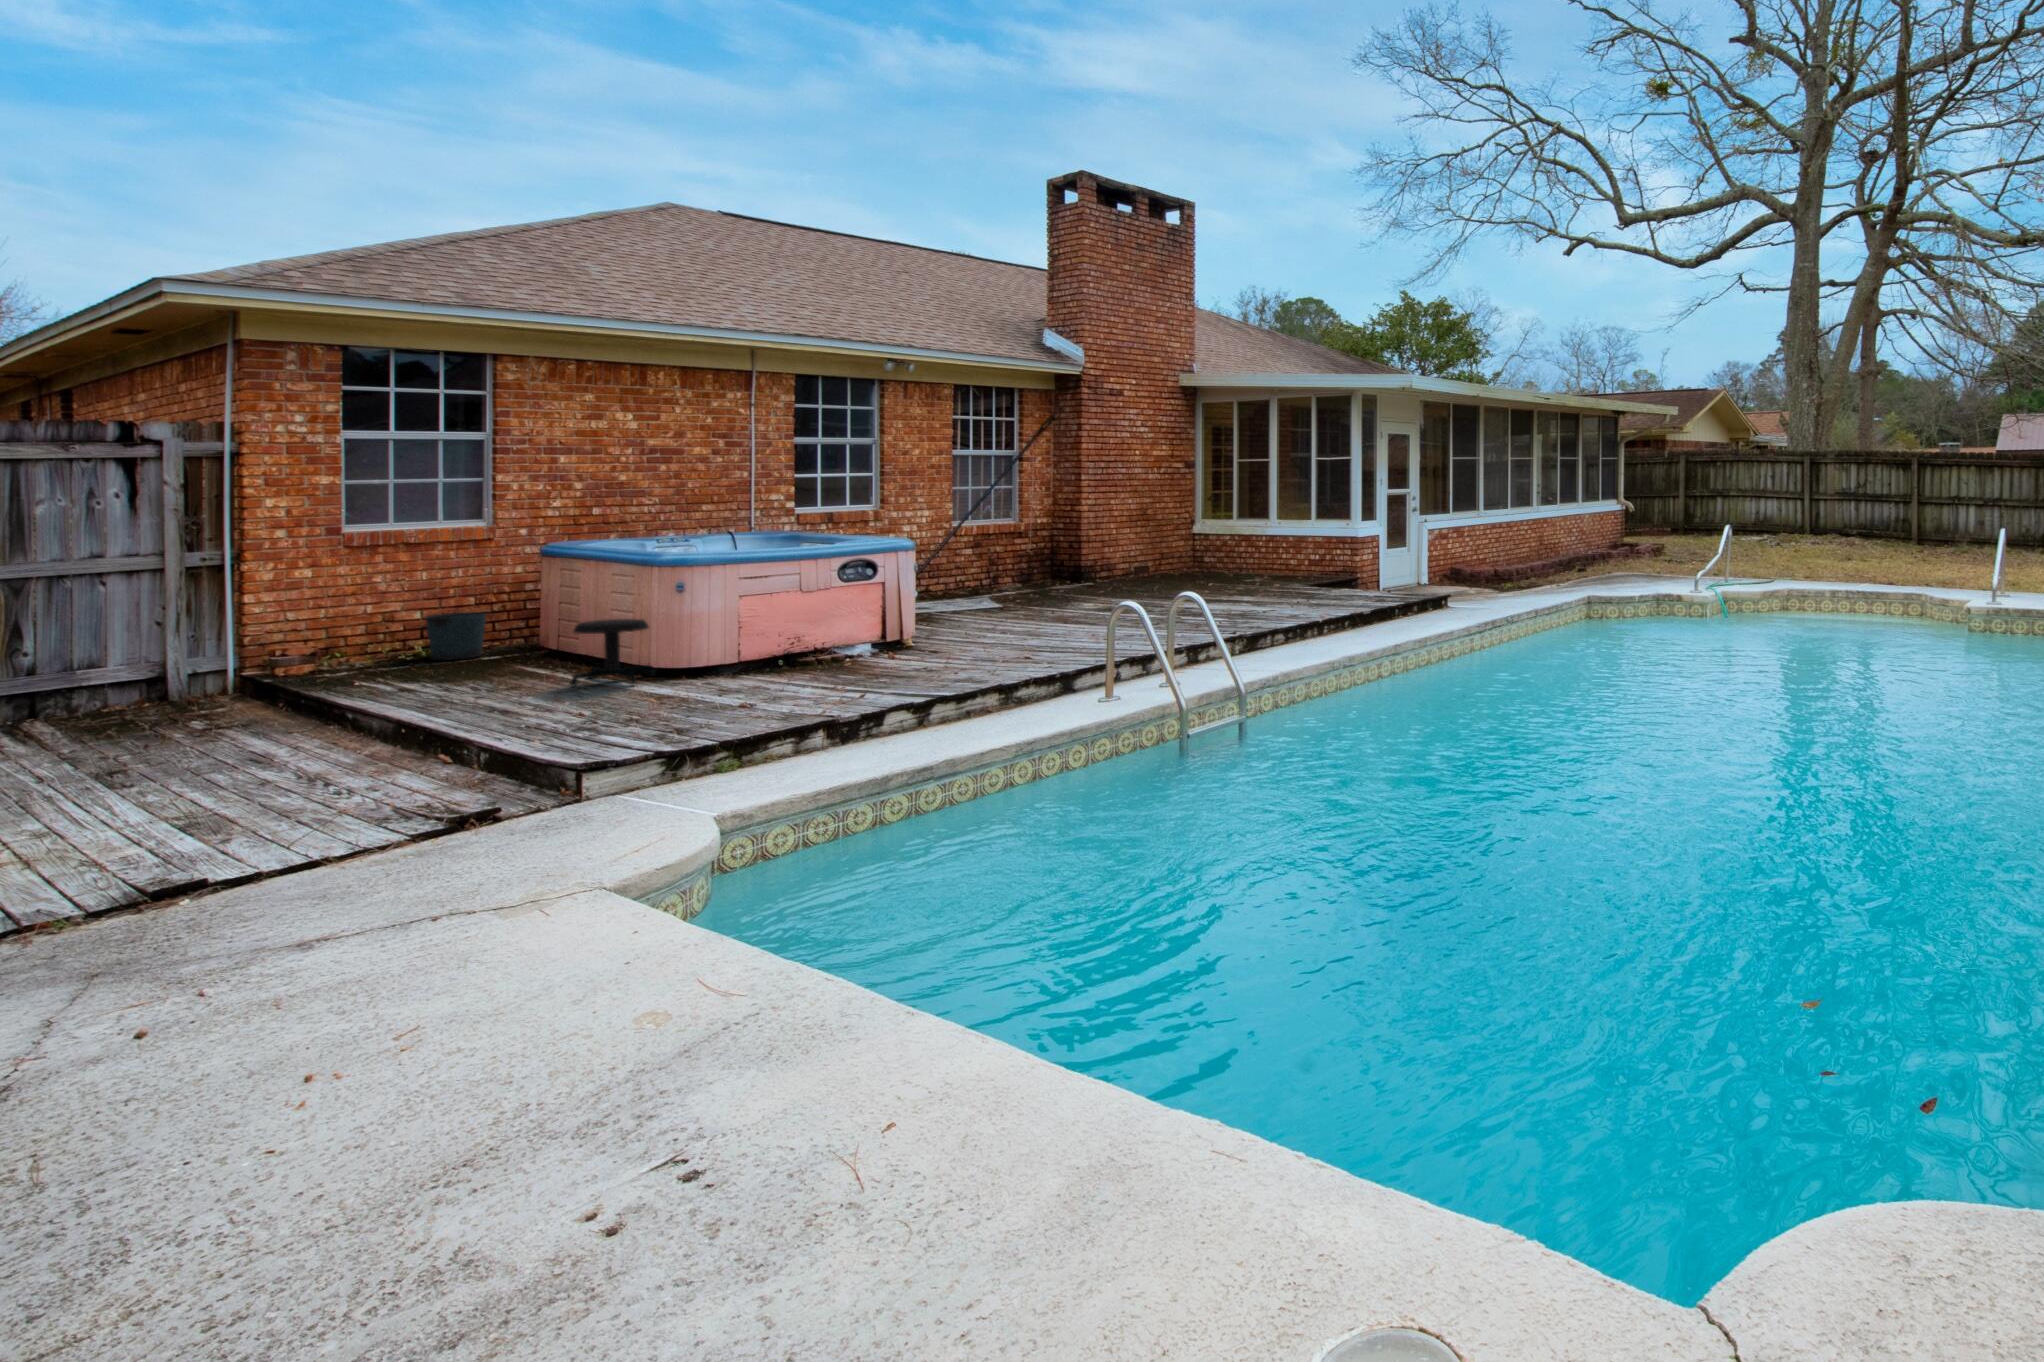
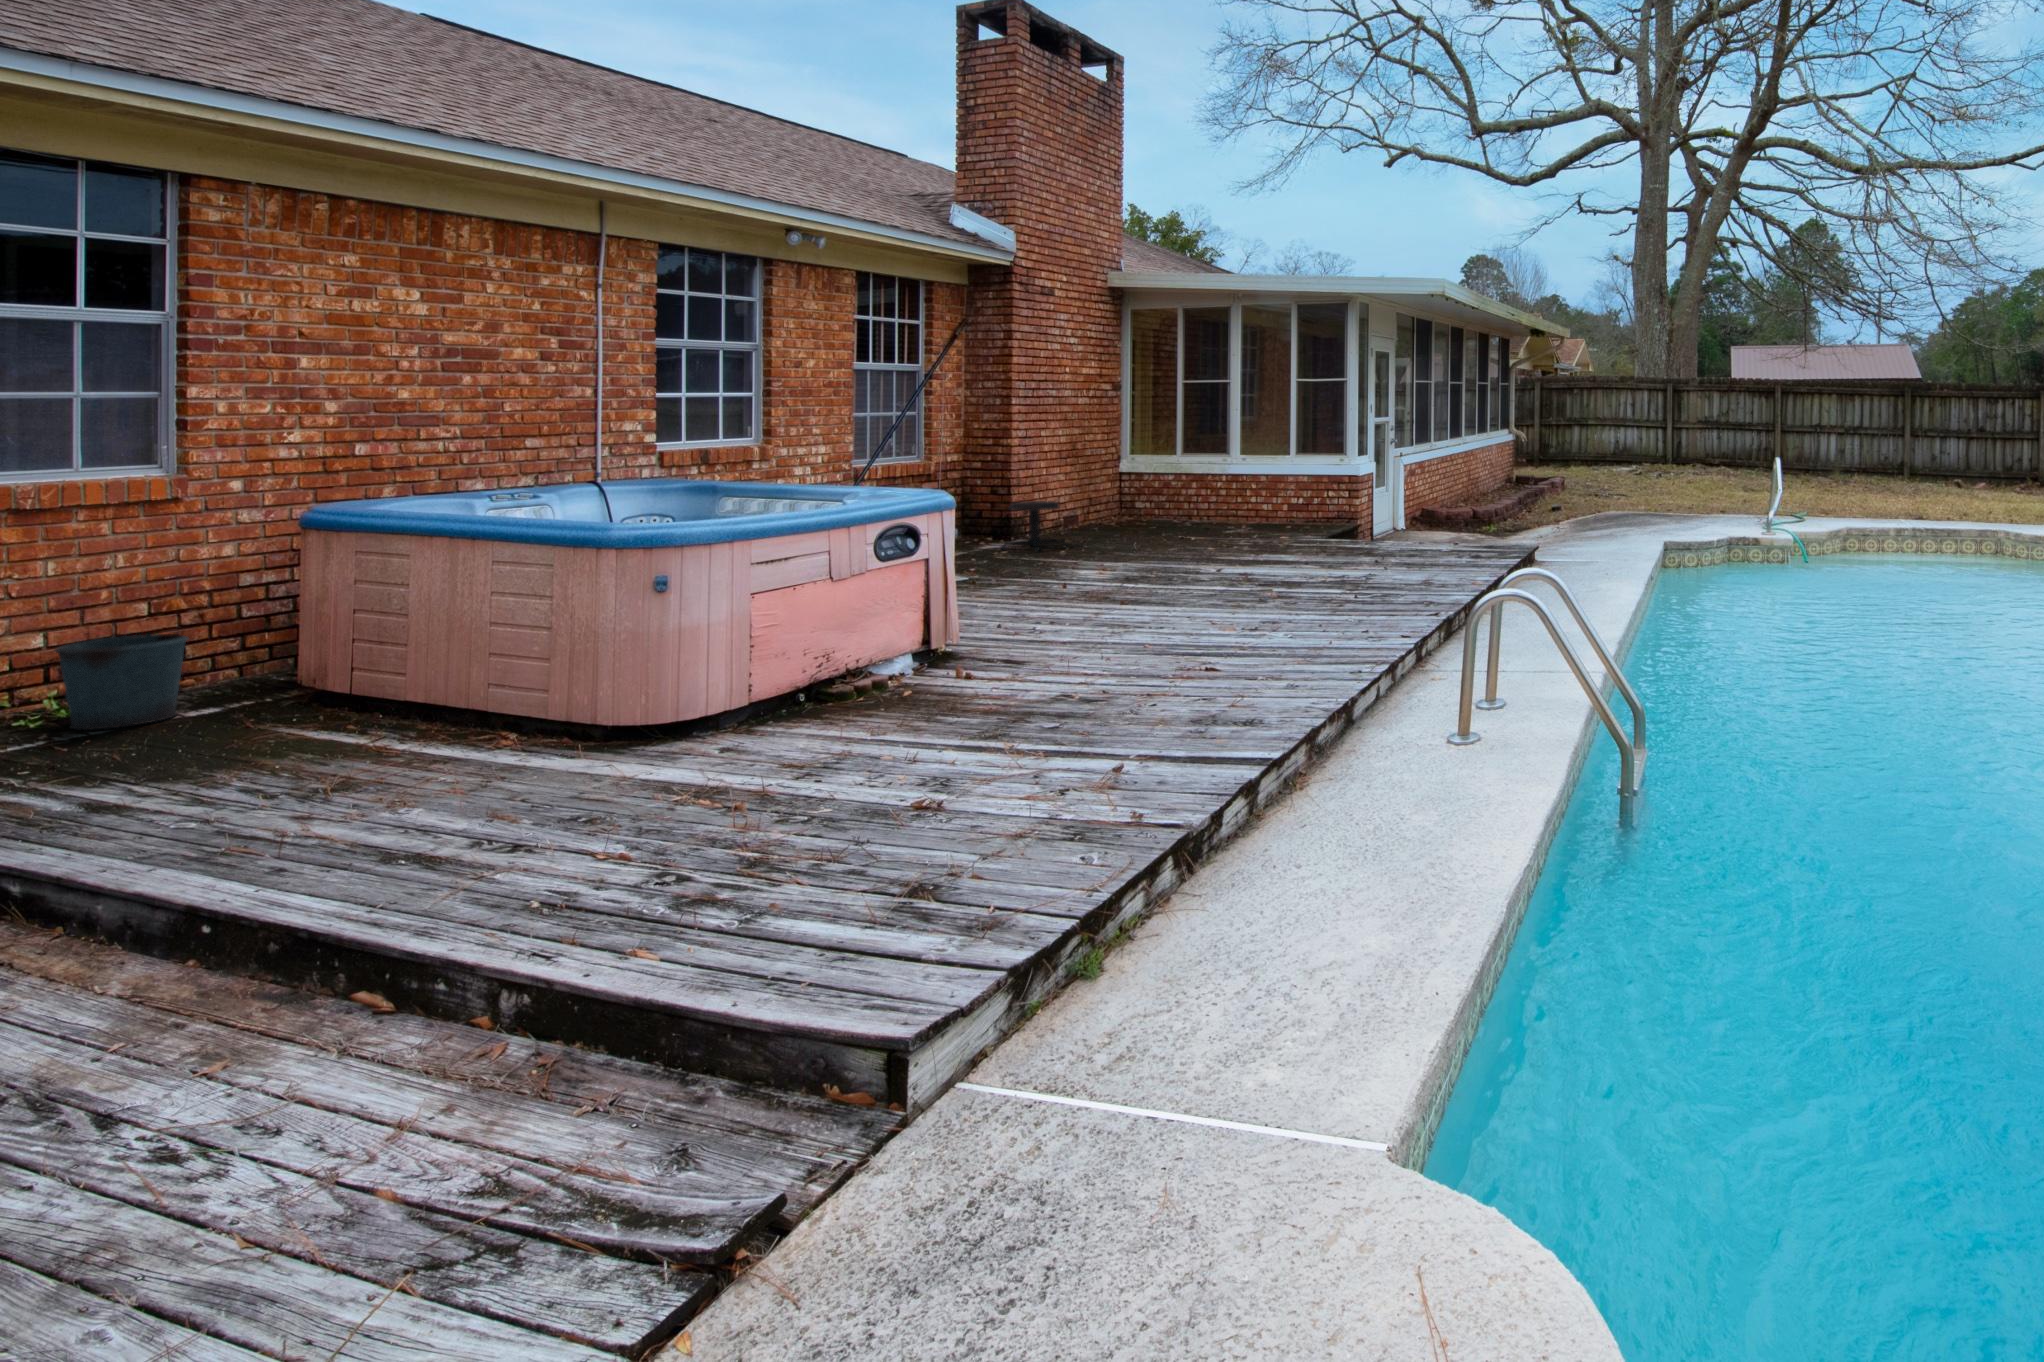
stool: present [570,619,654,686] -> present [1001,501,1067,551]

